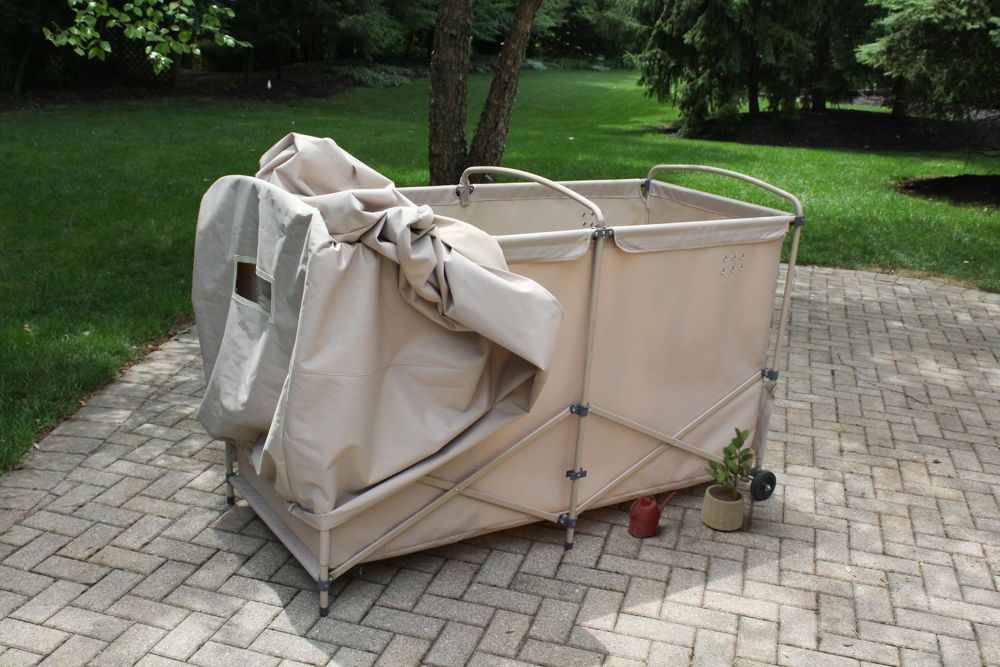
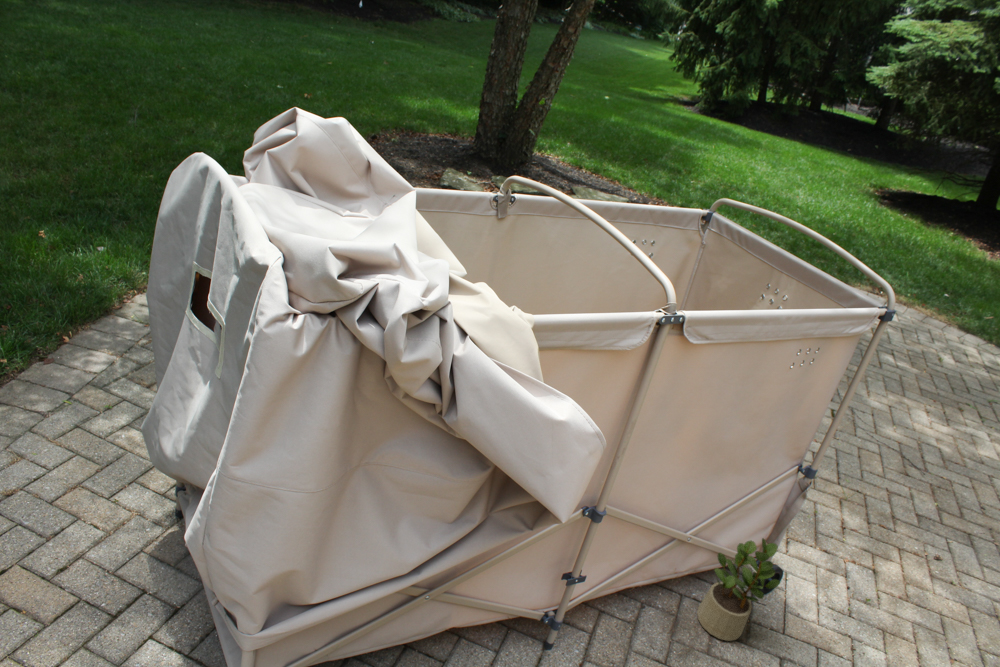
watering can: present [628,492,676,537] -> none [617,589,679,638]

